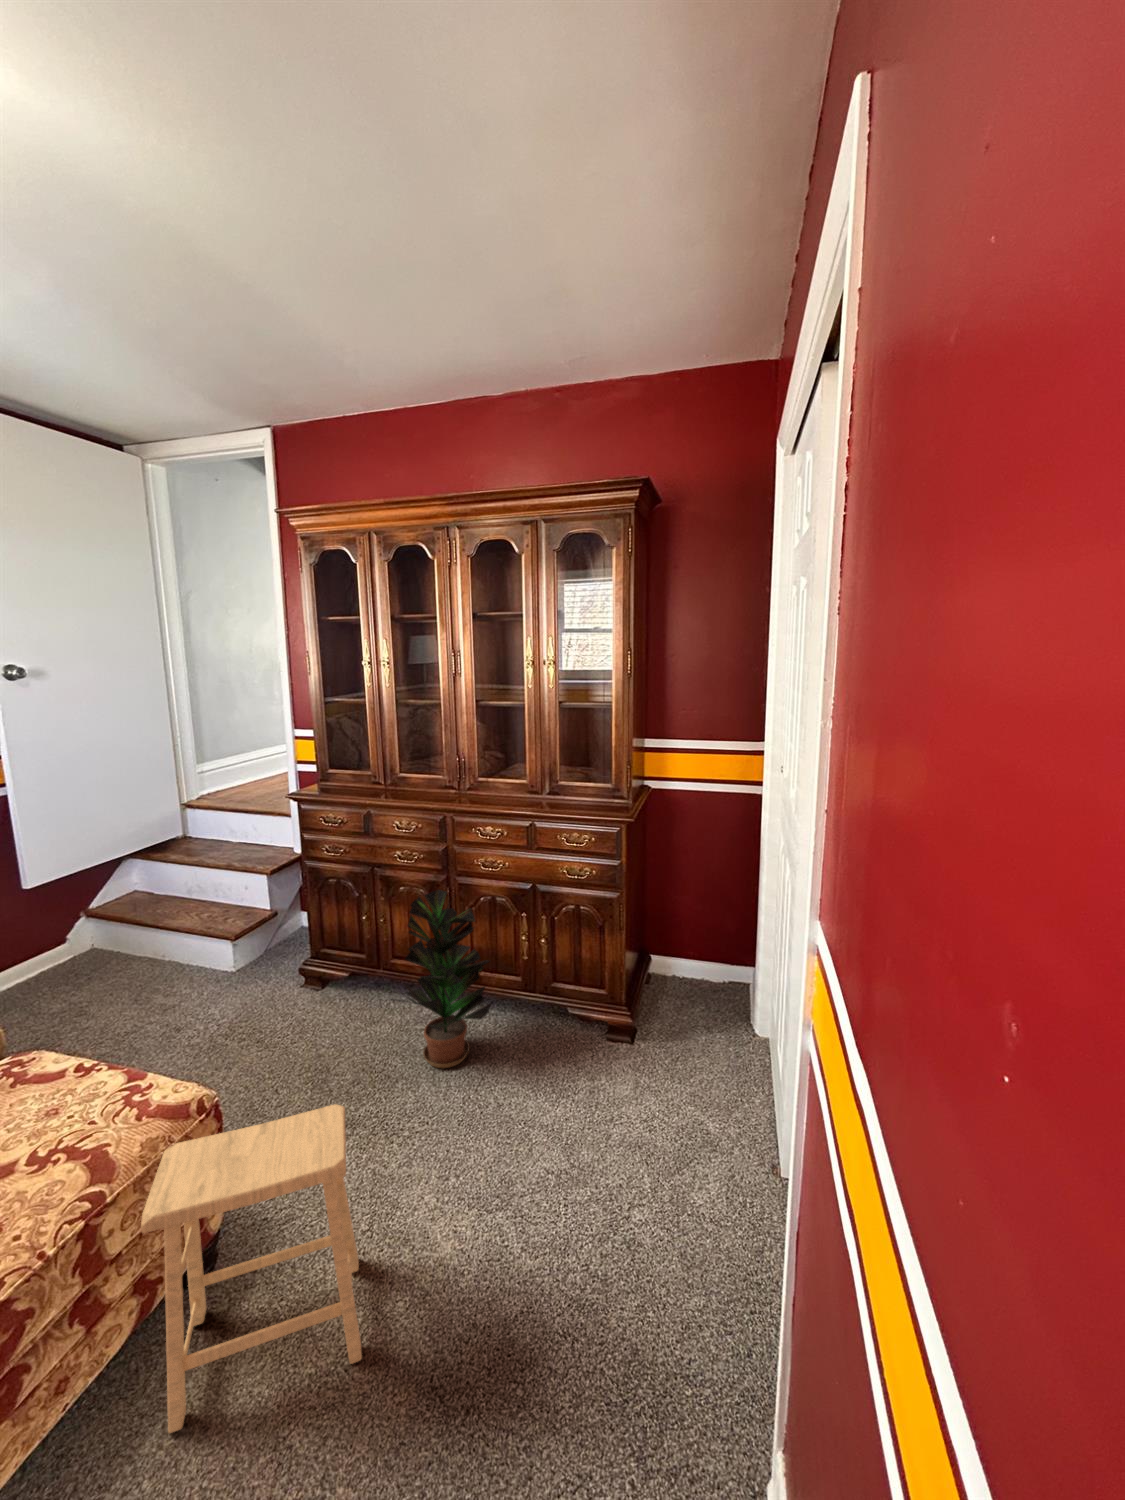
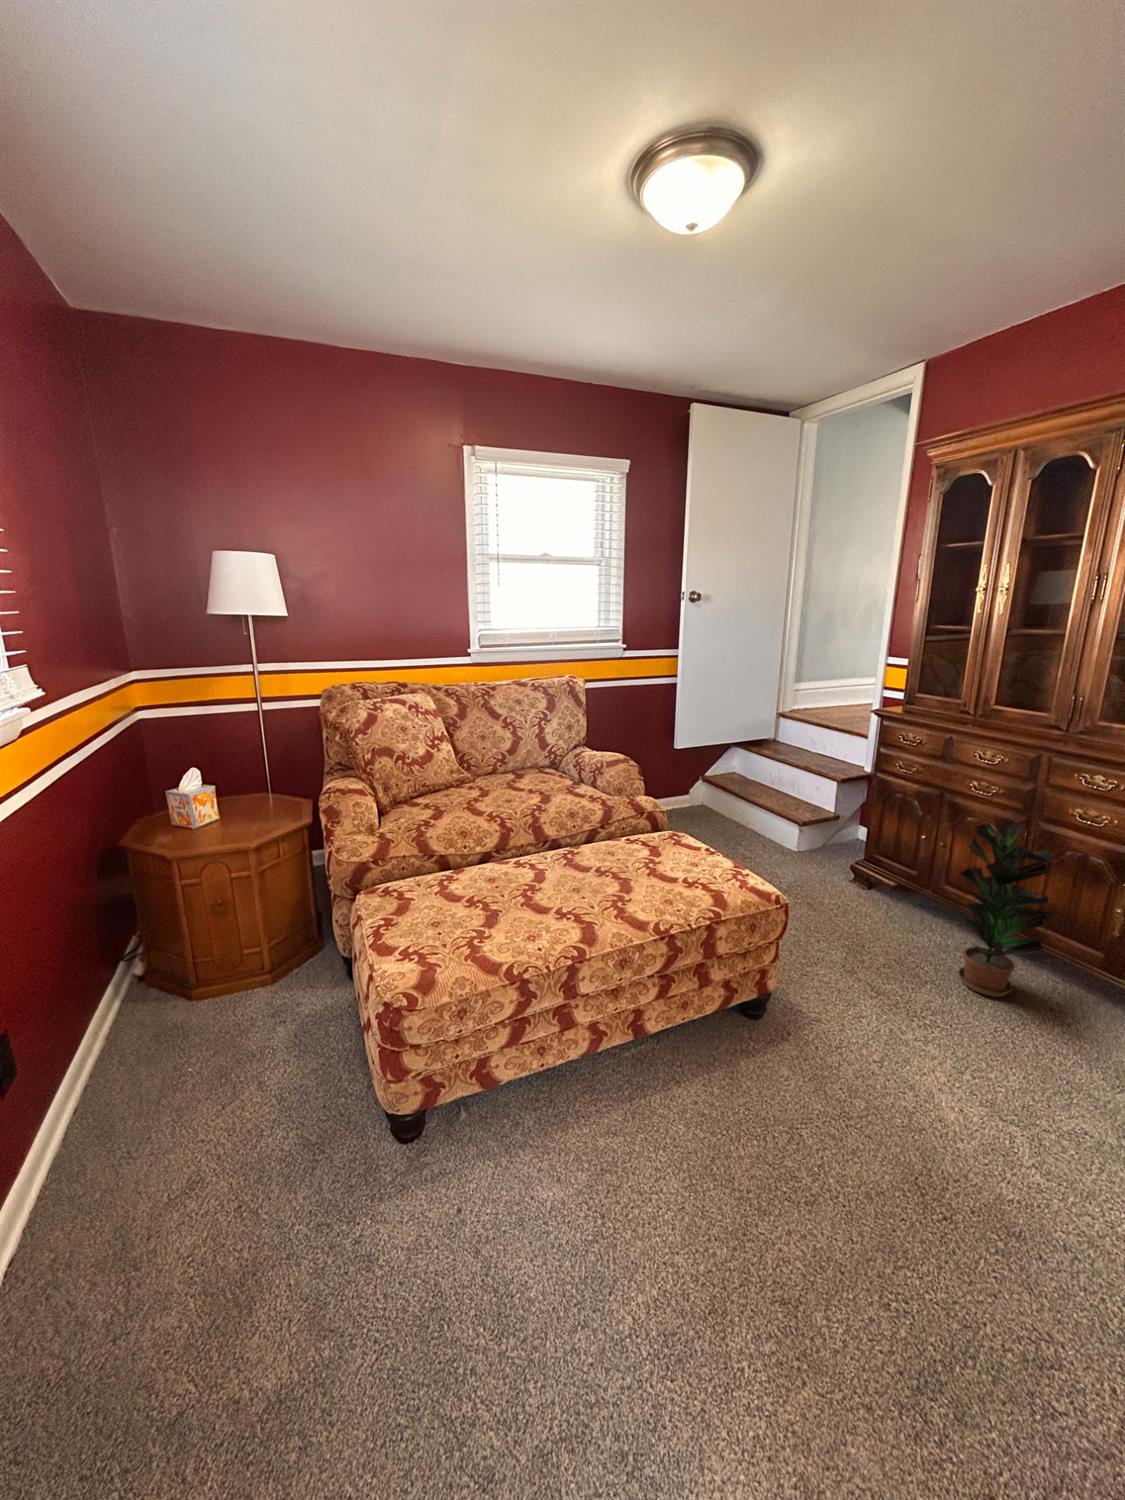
footstool: present [141,1104,362,1433] -> none [730,909,884,1124]

